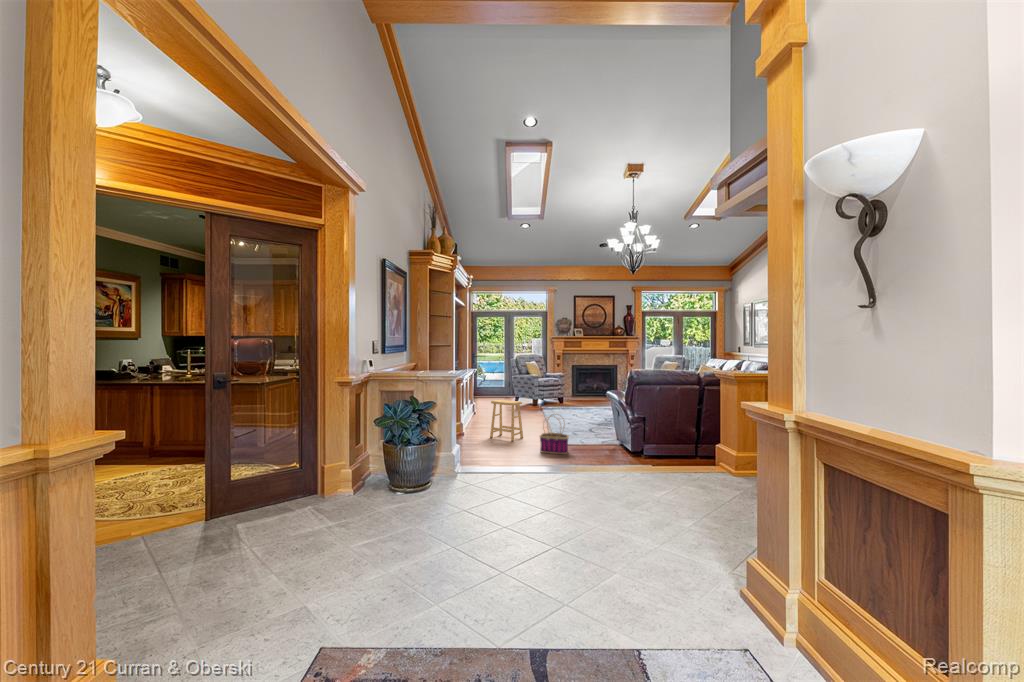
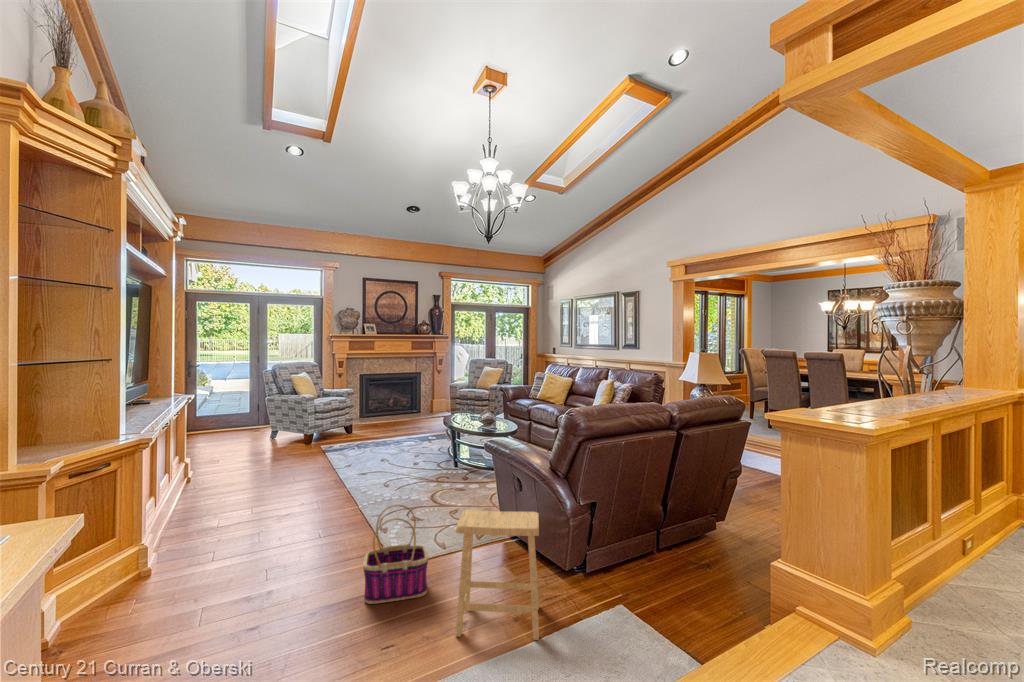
footstool: present [490,400,523,441] -> present [455,510,539,640]

